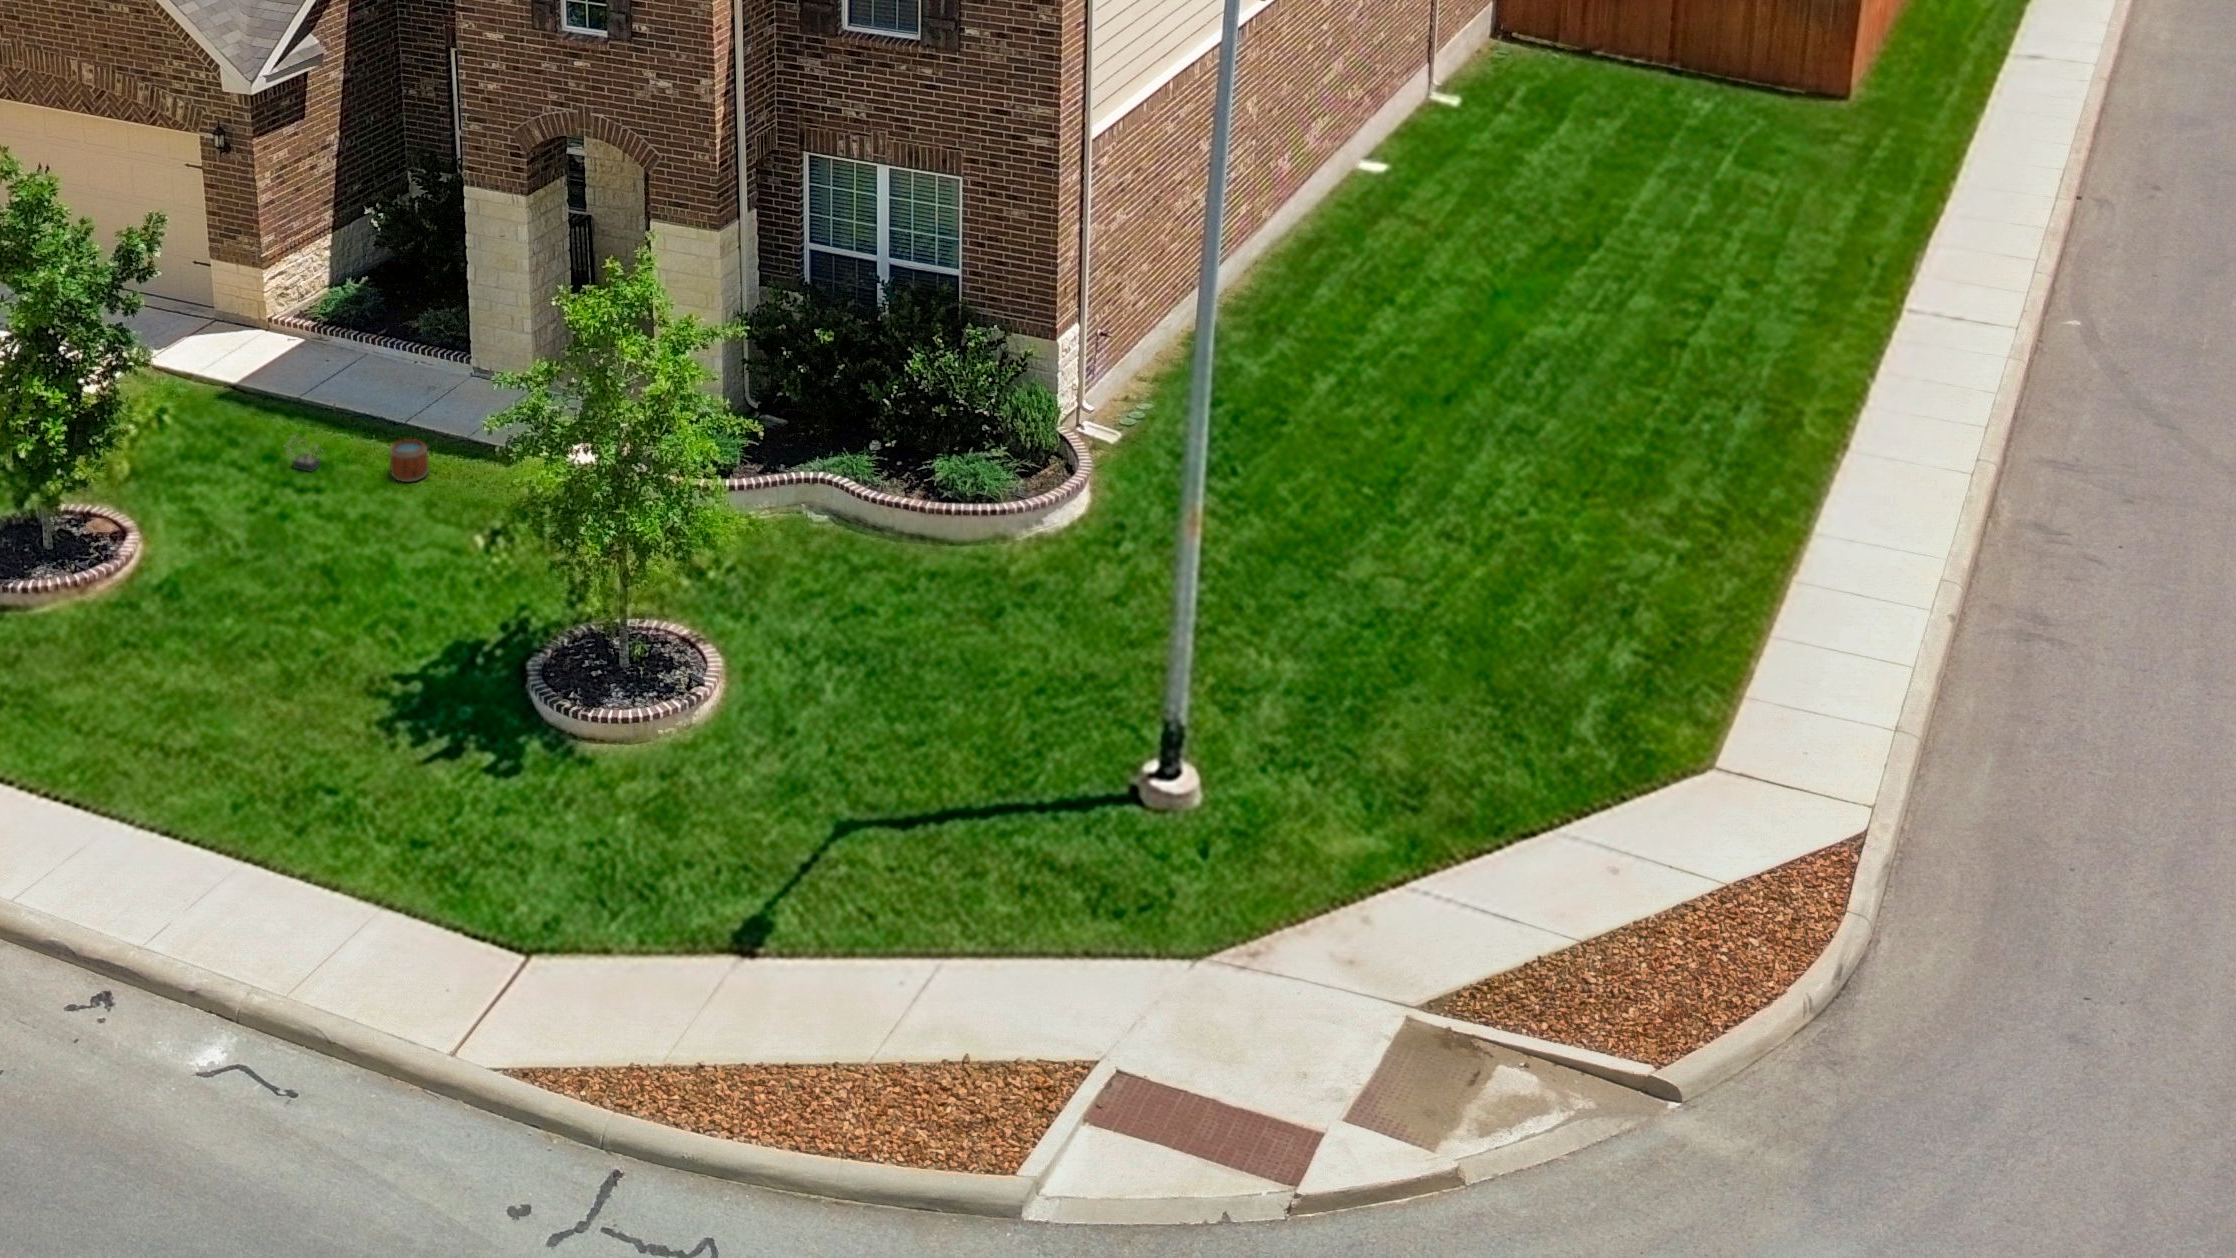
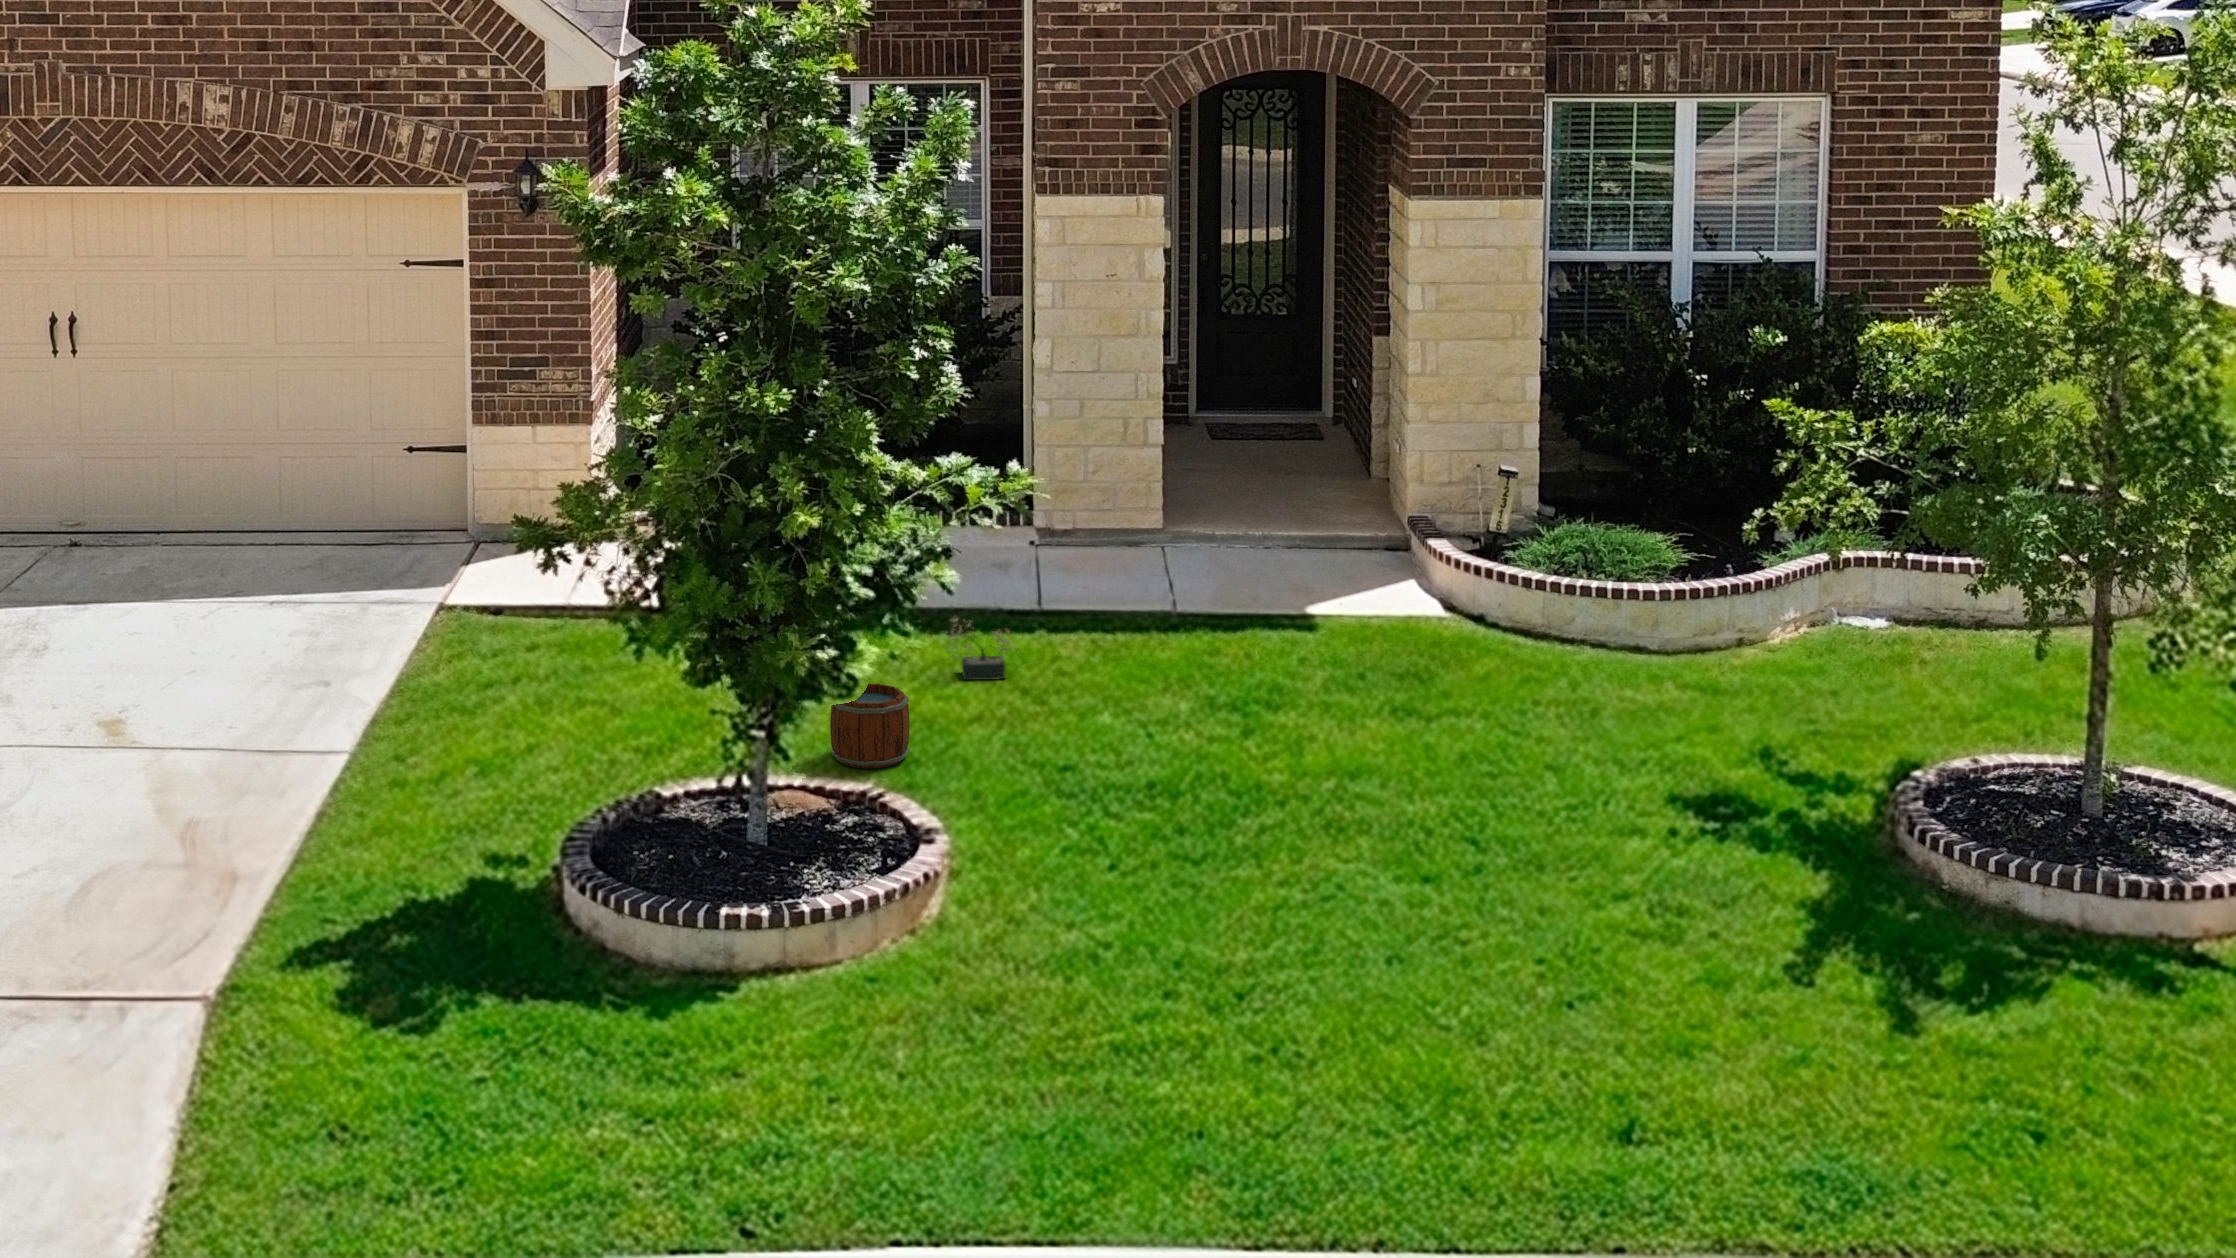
bucket: present [390,439,428,482] -> present [830,684,909,769]

